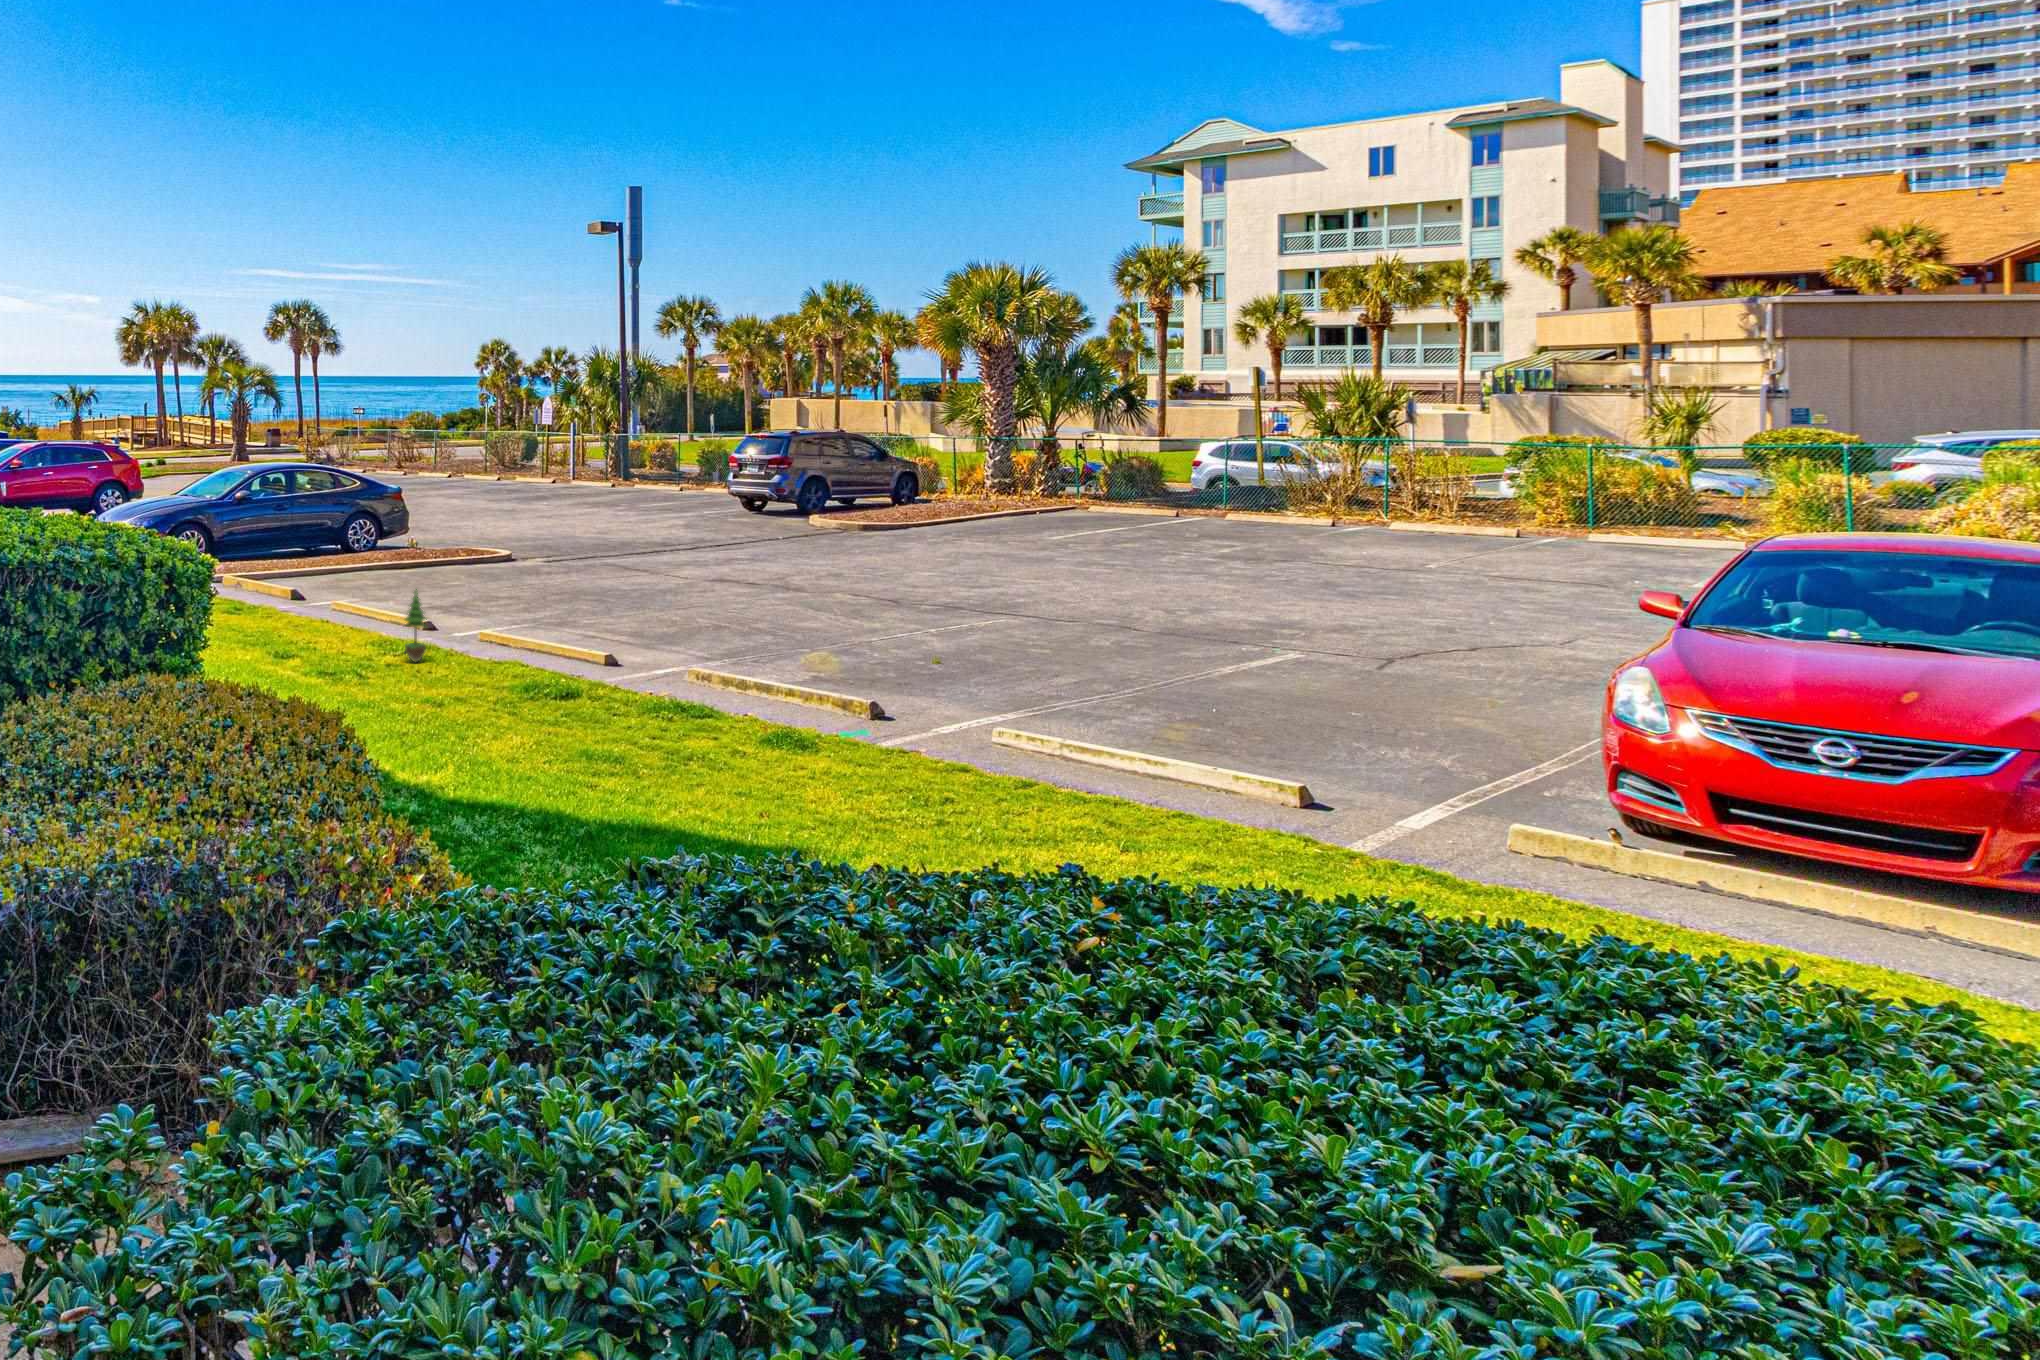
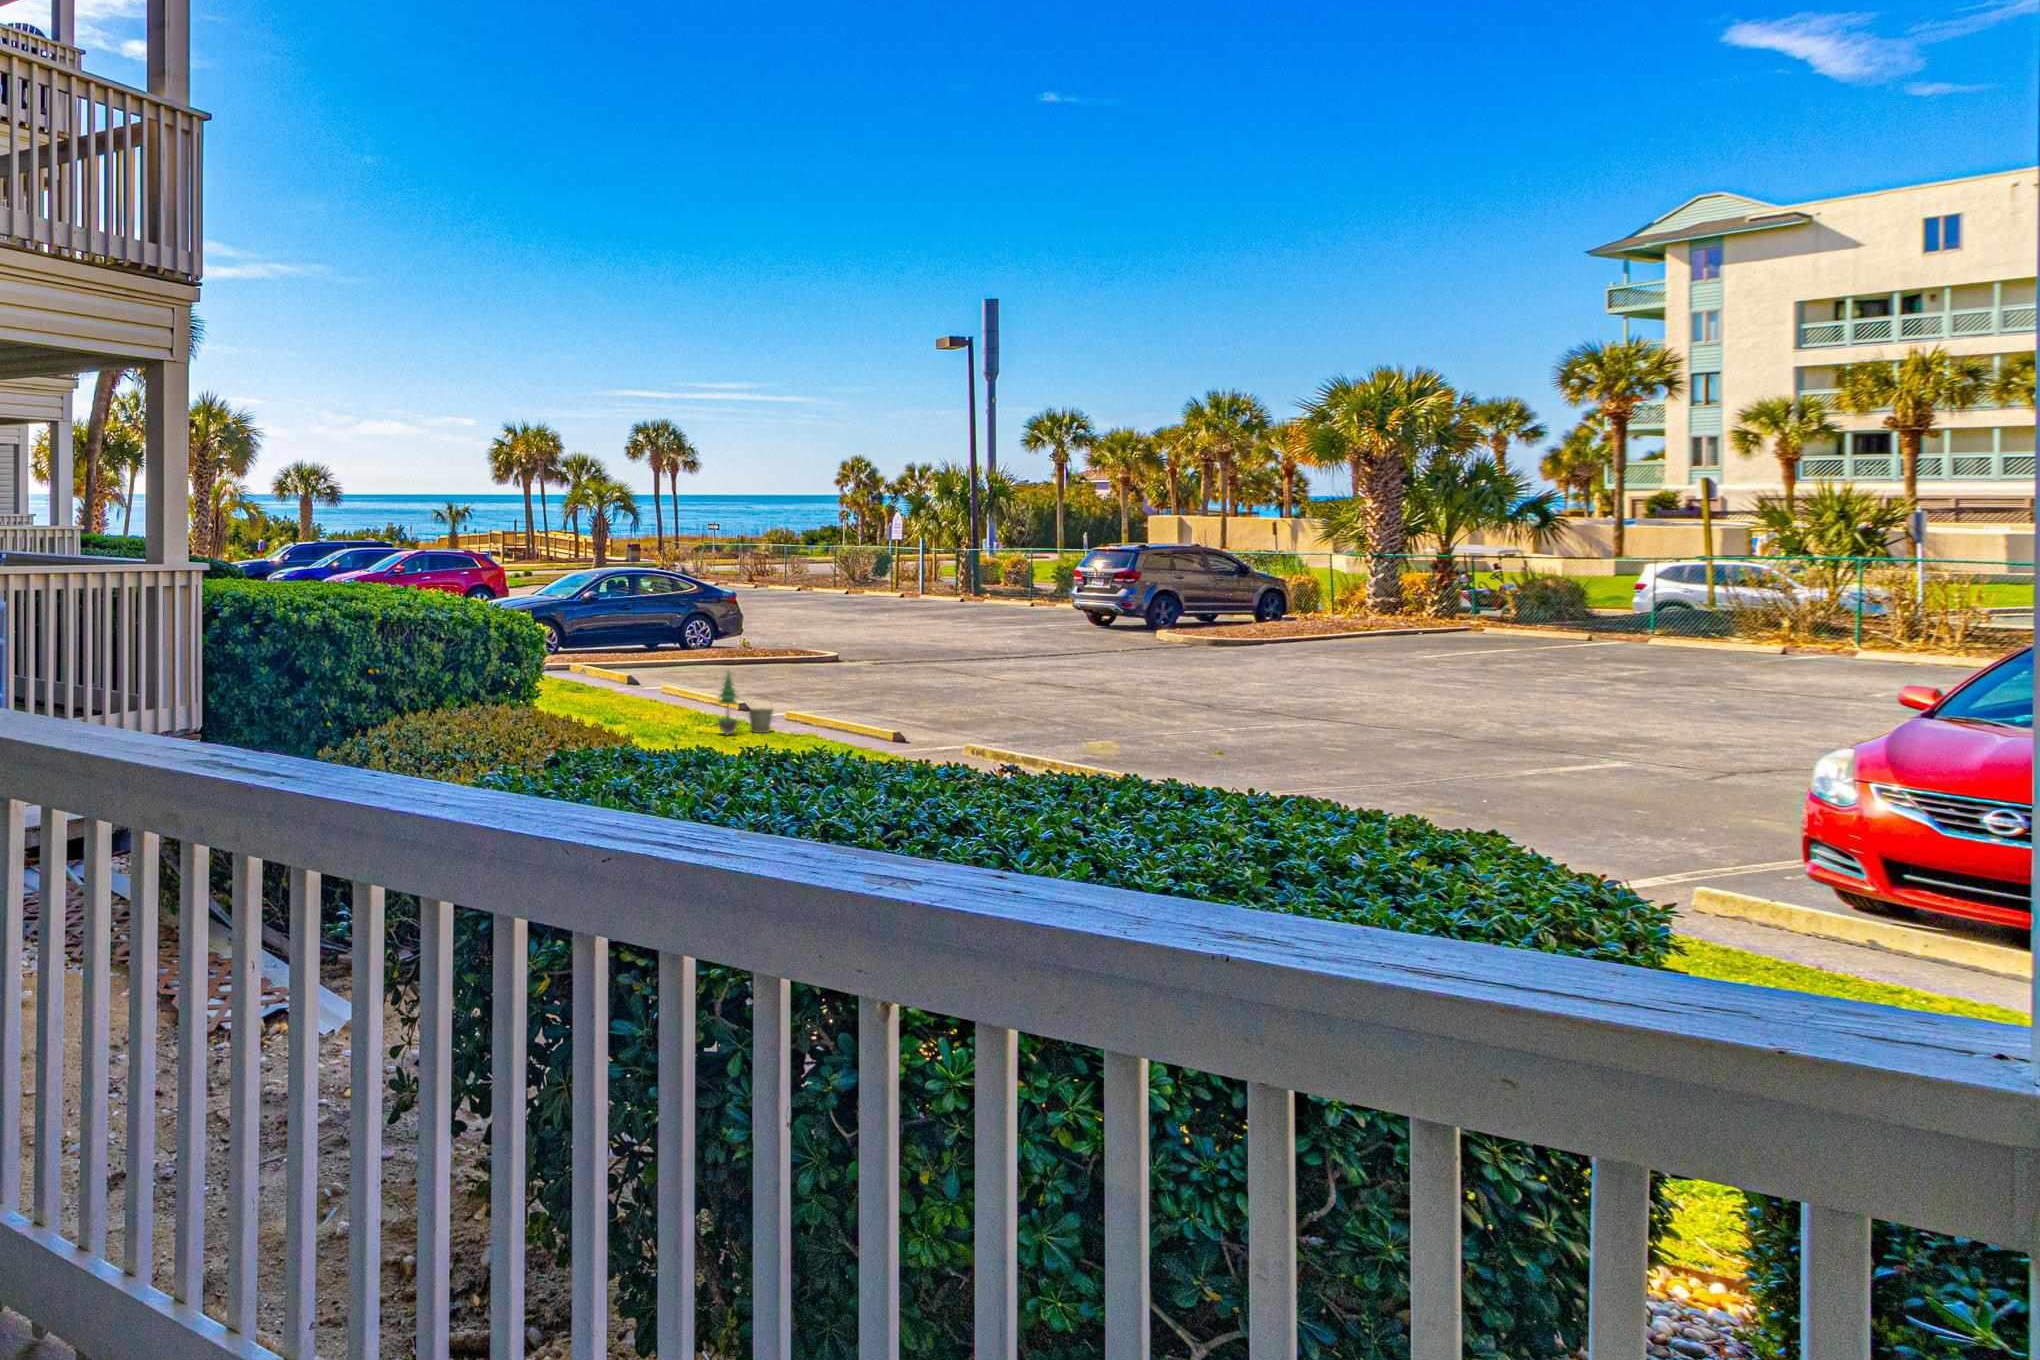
bucket: none [437,613,465,658] -> present [749,708,773,733]

